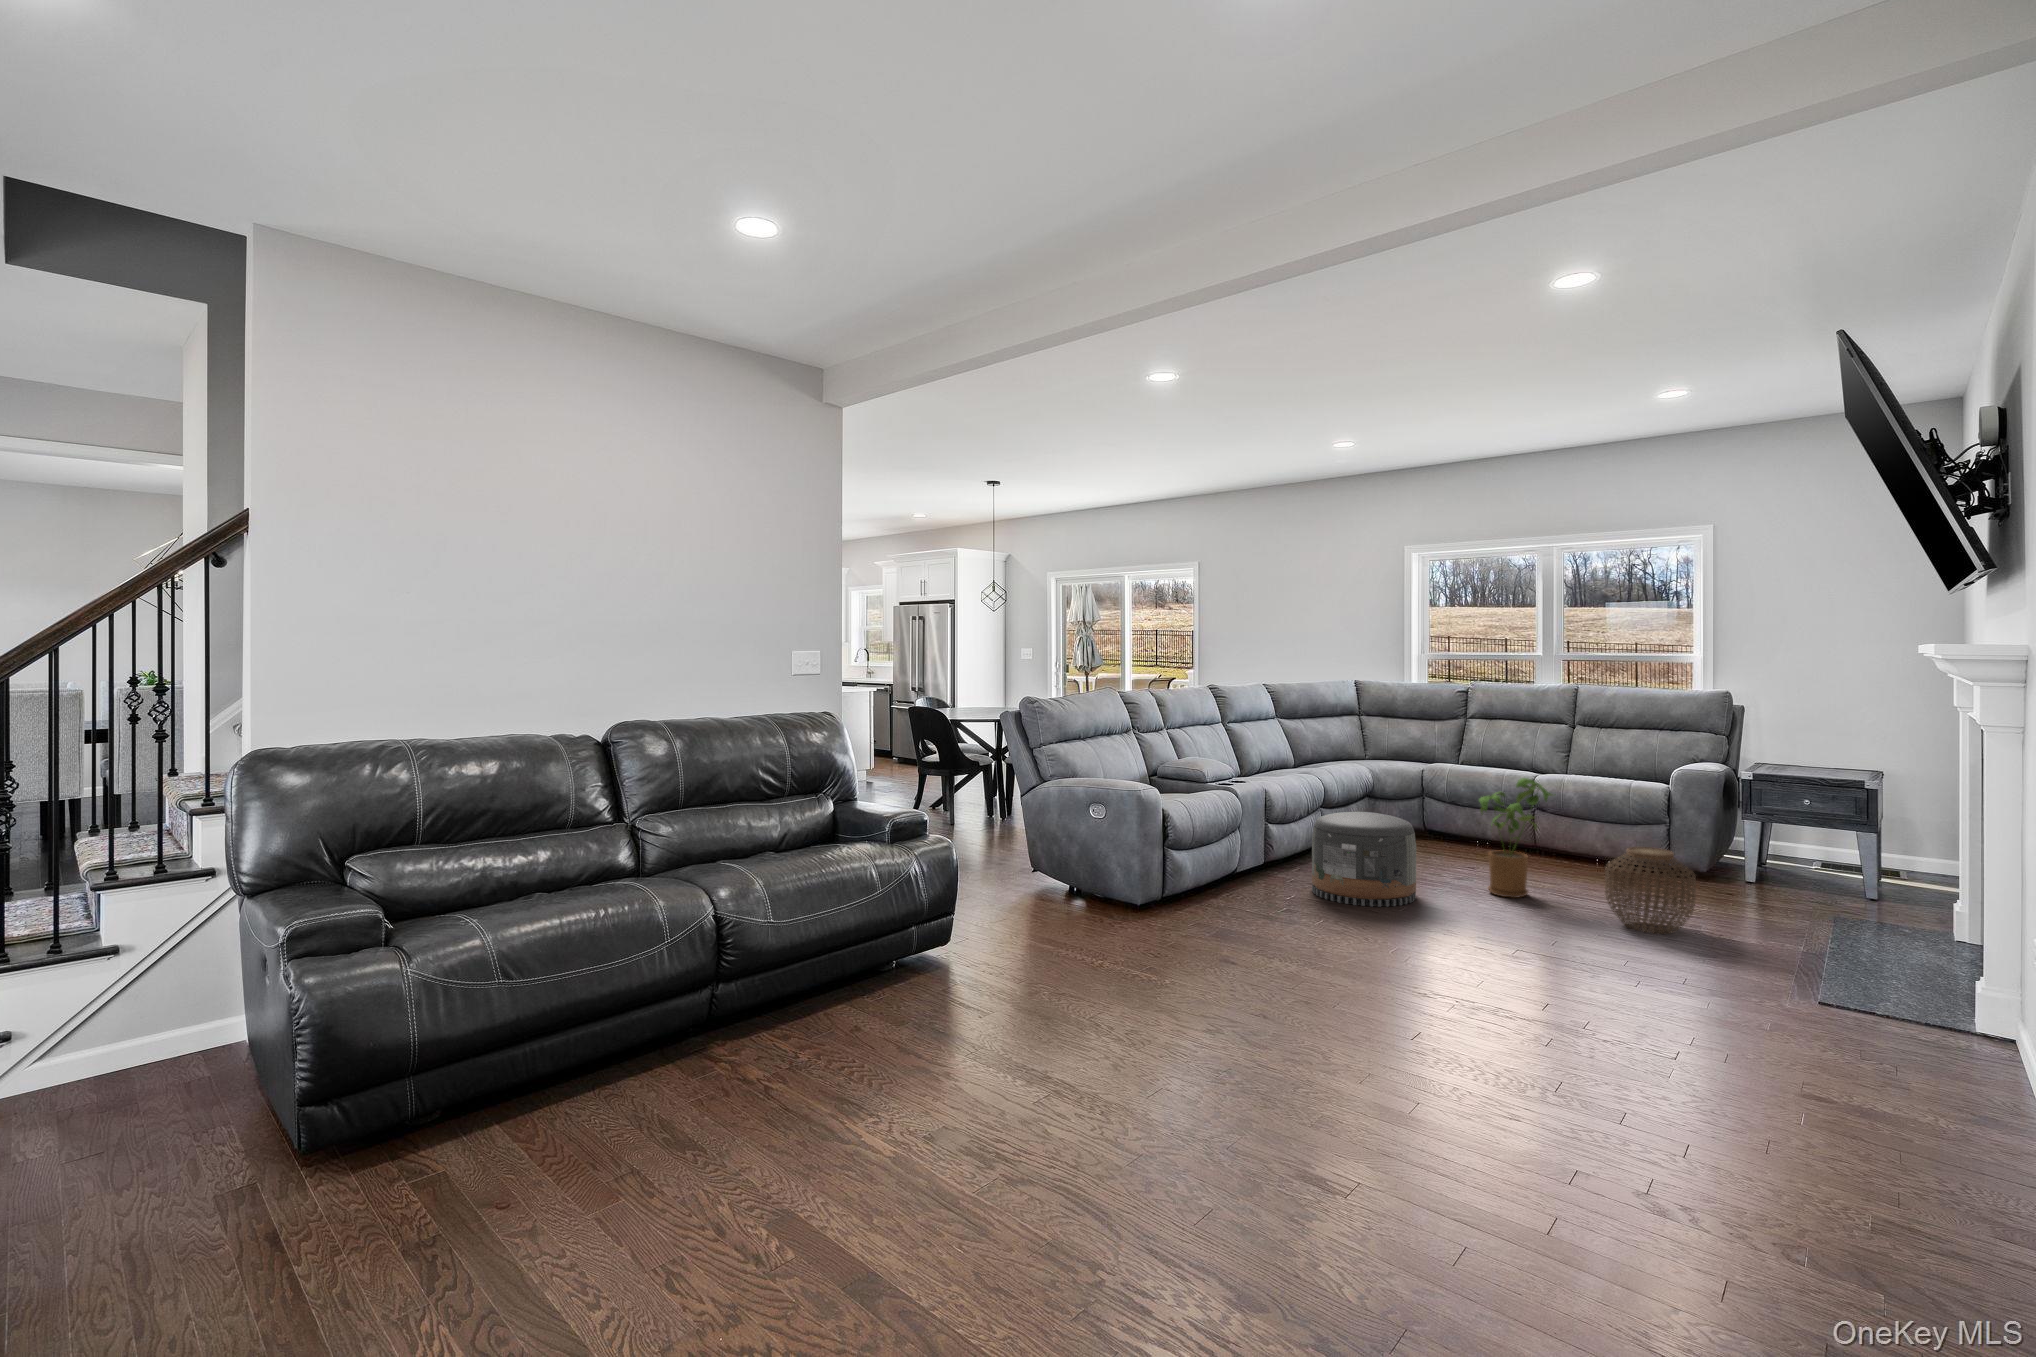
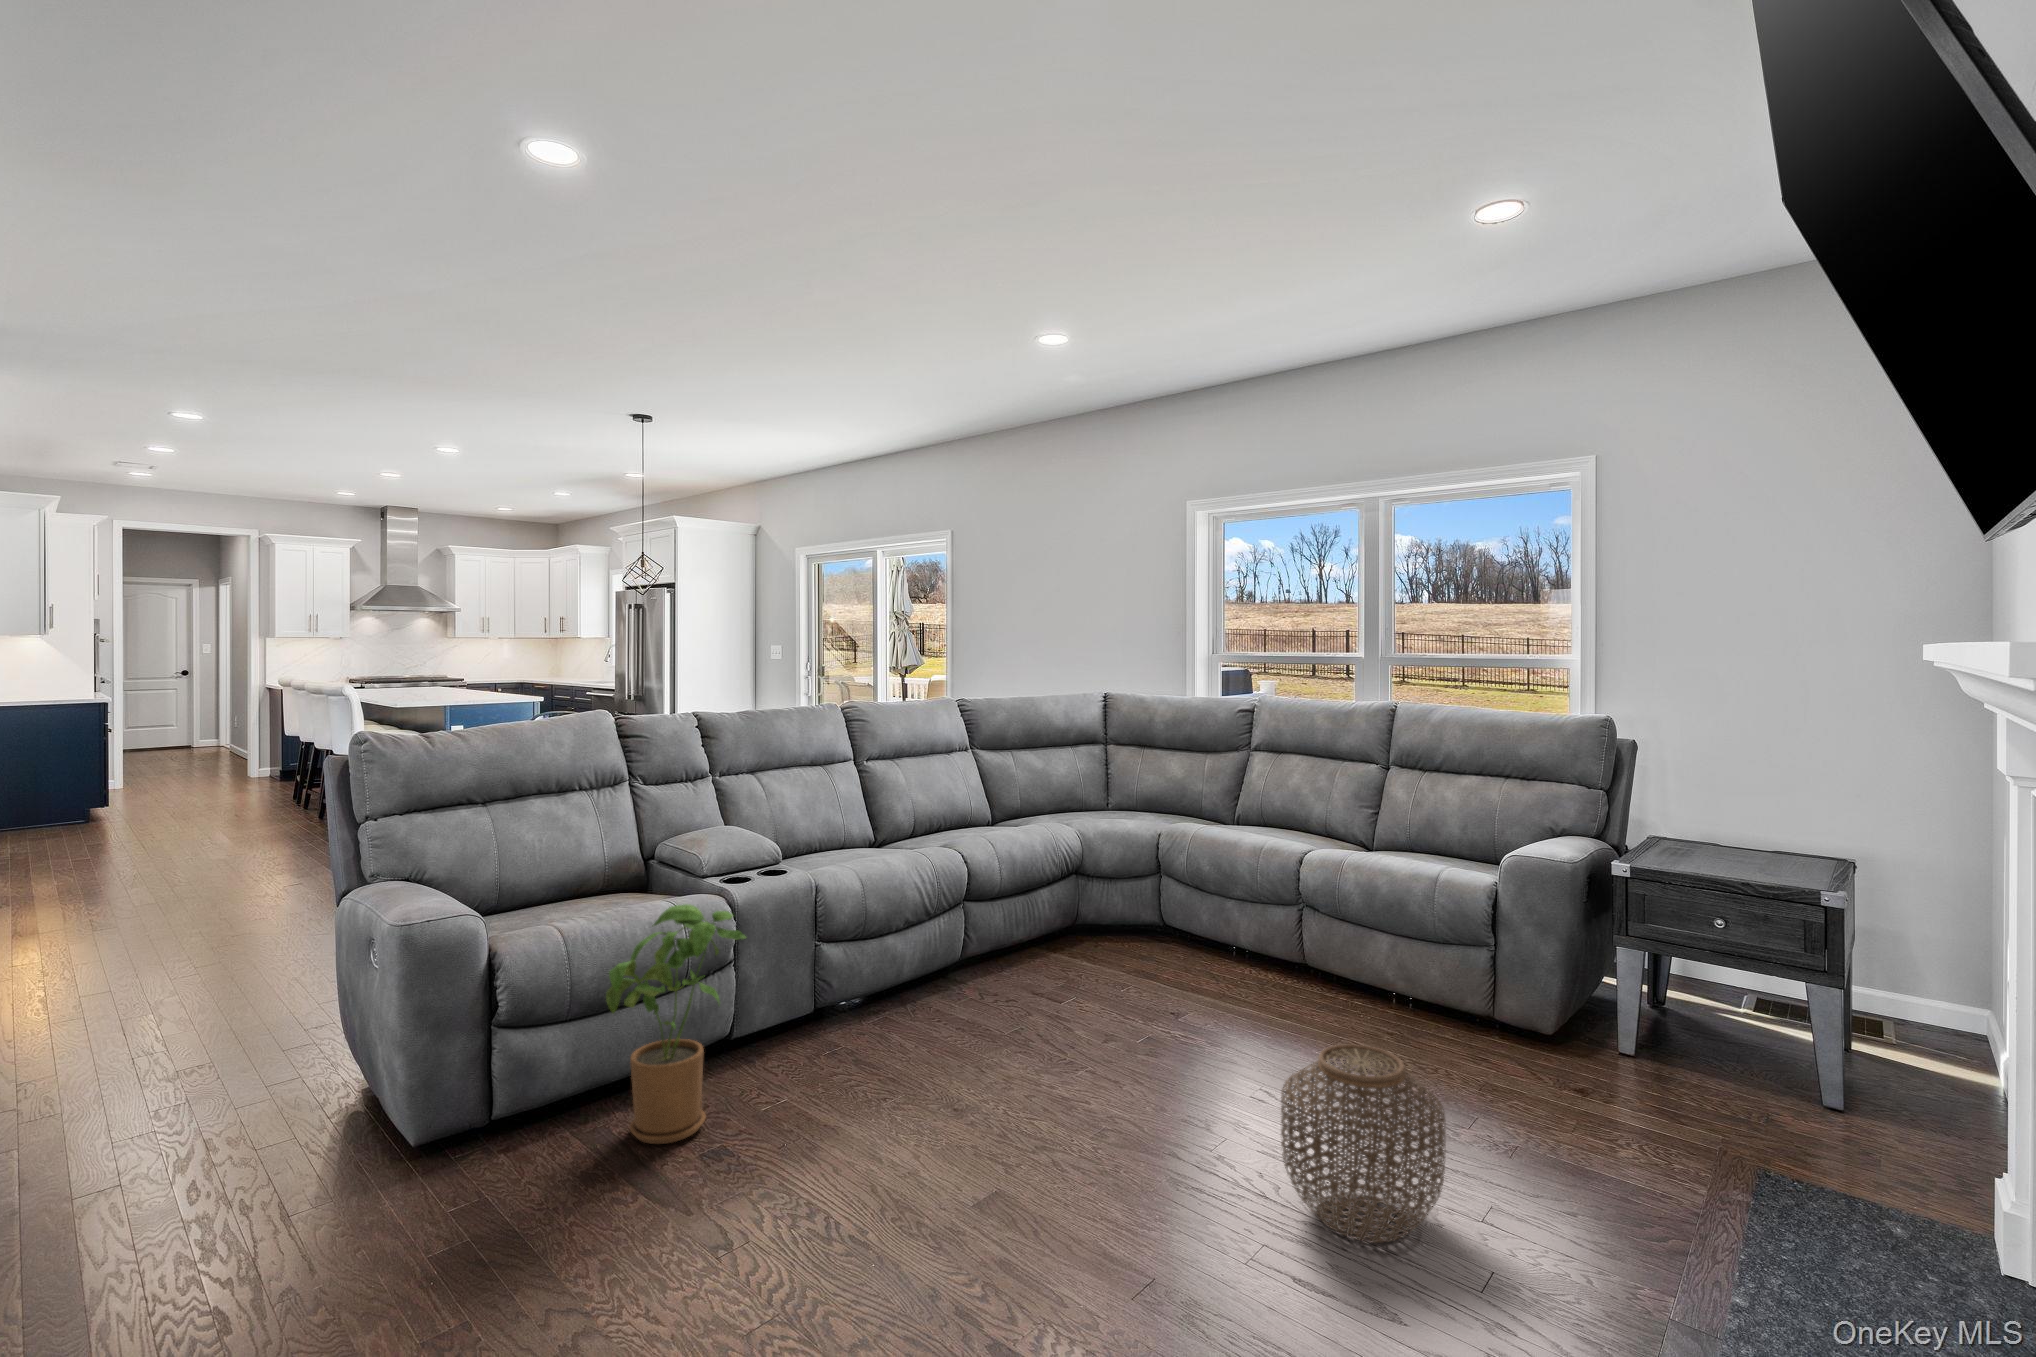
house plant: present [1480,778,1552,898] -> present [606,904,746,1144]
pouf: present [1312,812,1416,907] -> none [818,936,998,1135]

